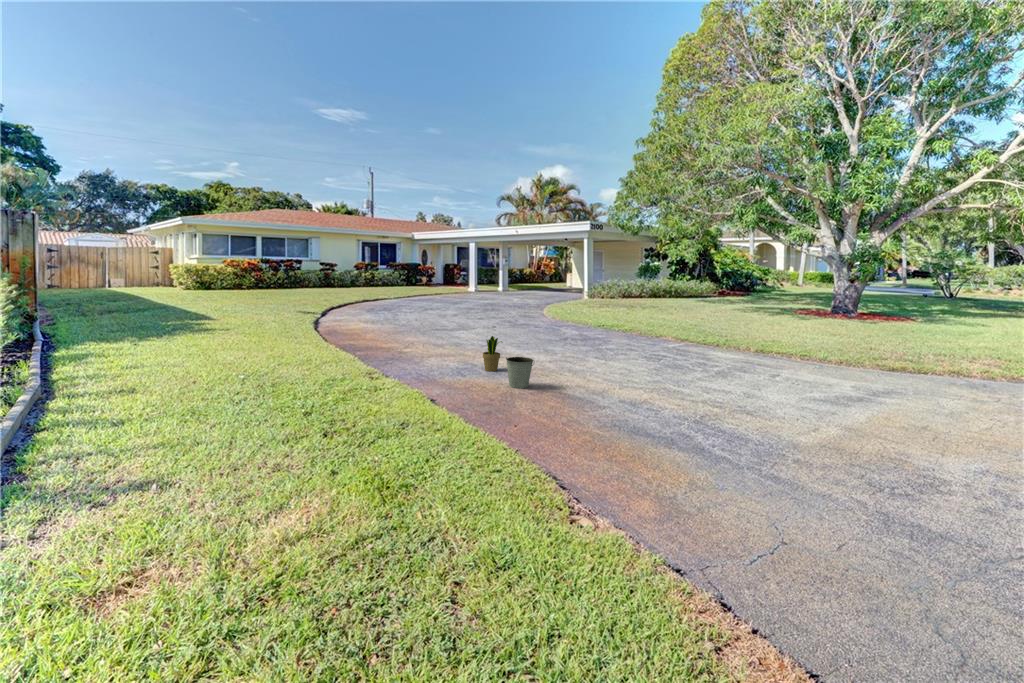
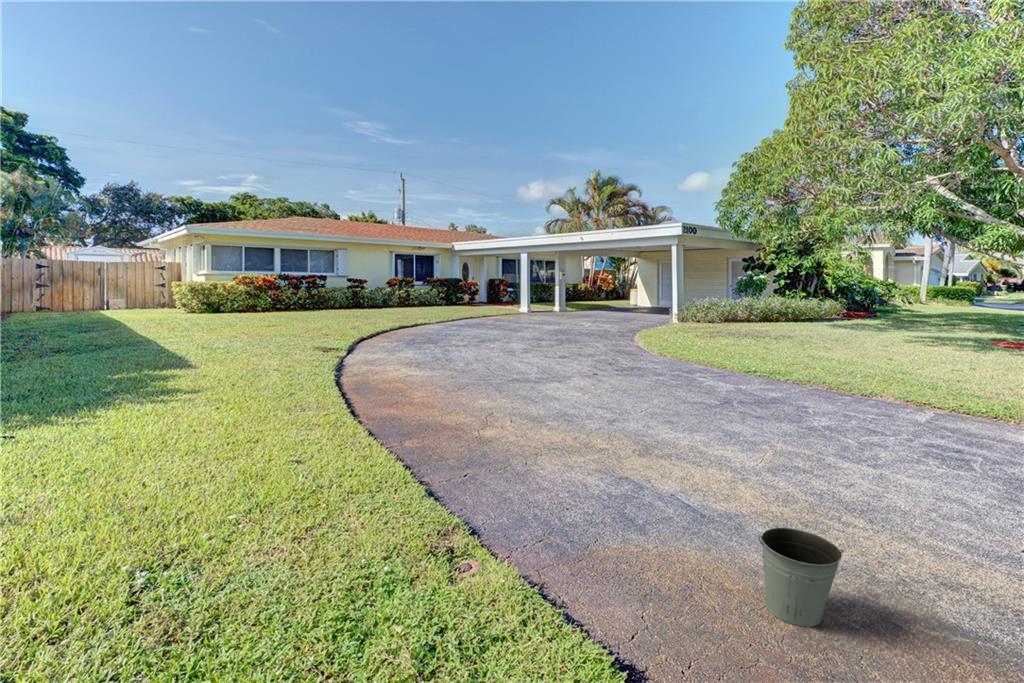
potted plant: present [483,336,502,372] -> none [652,445,698,526]

